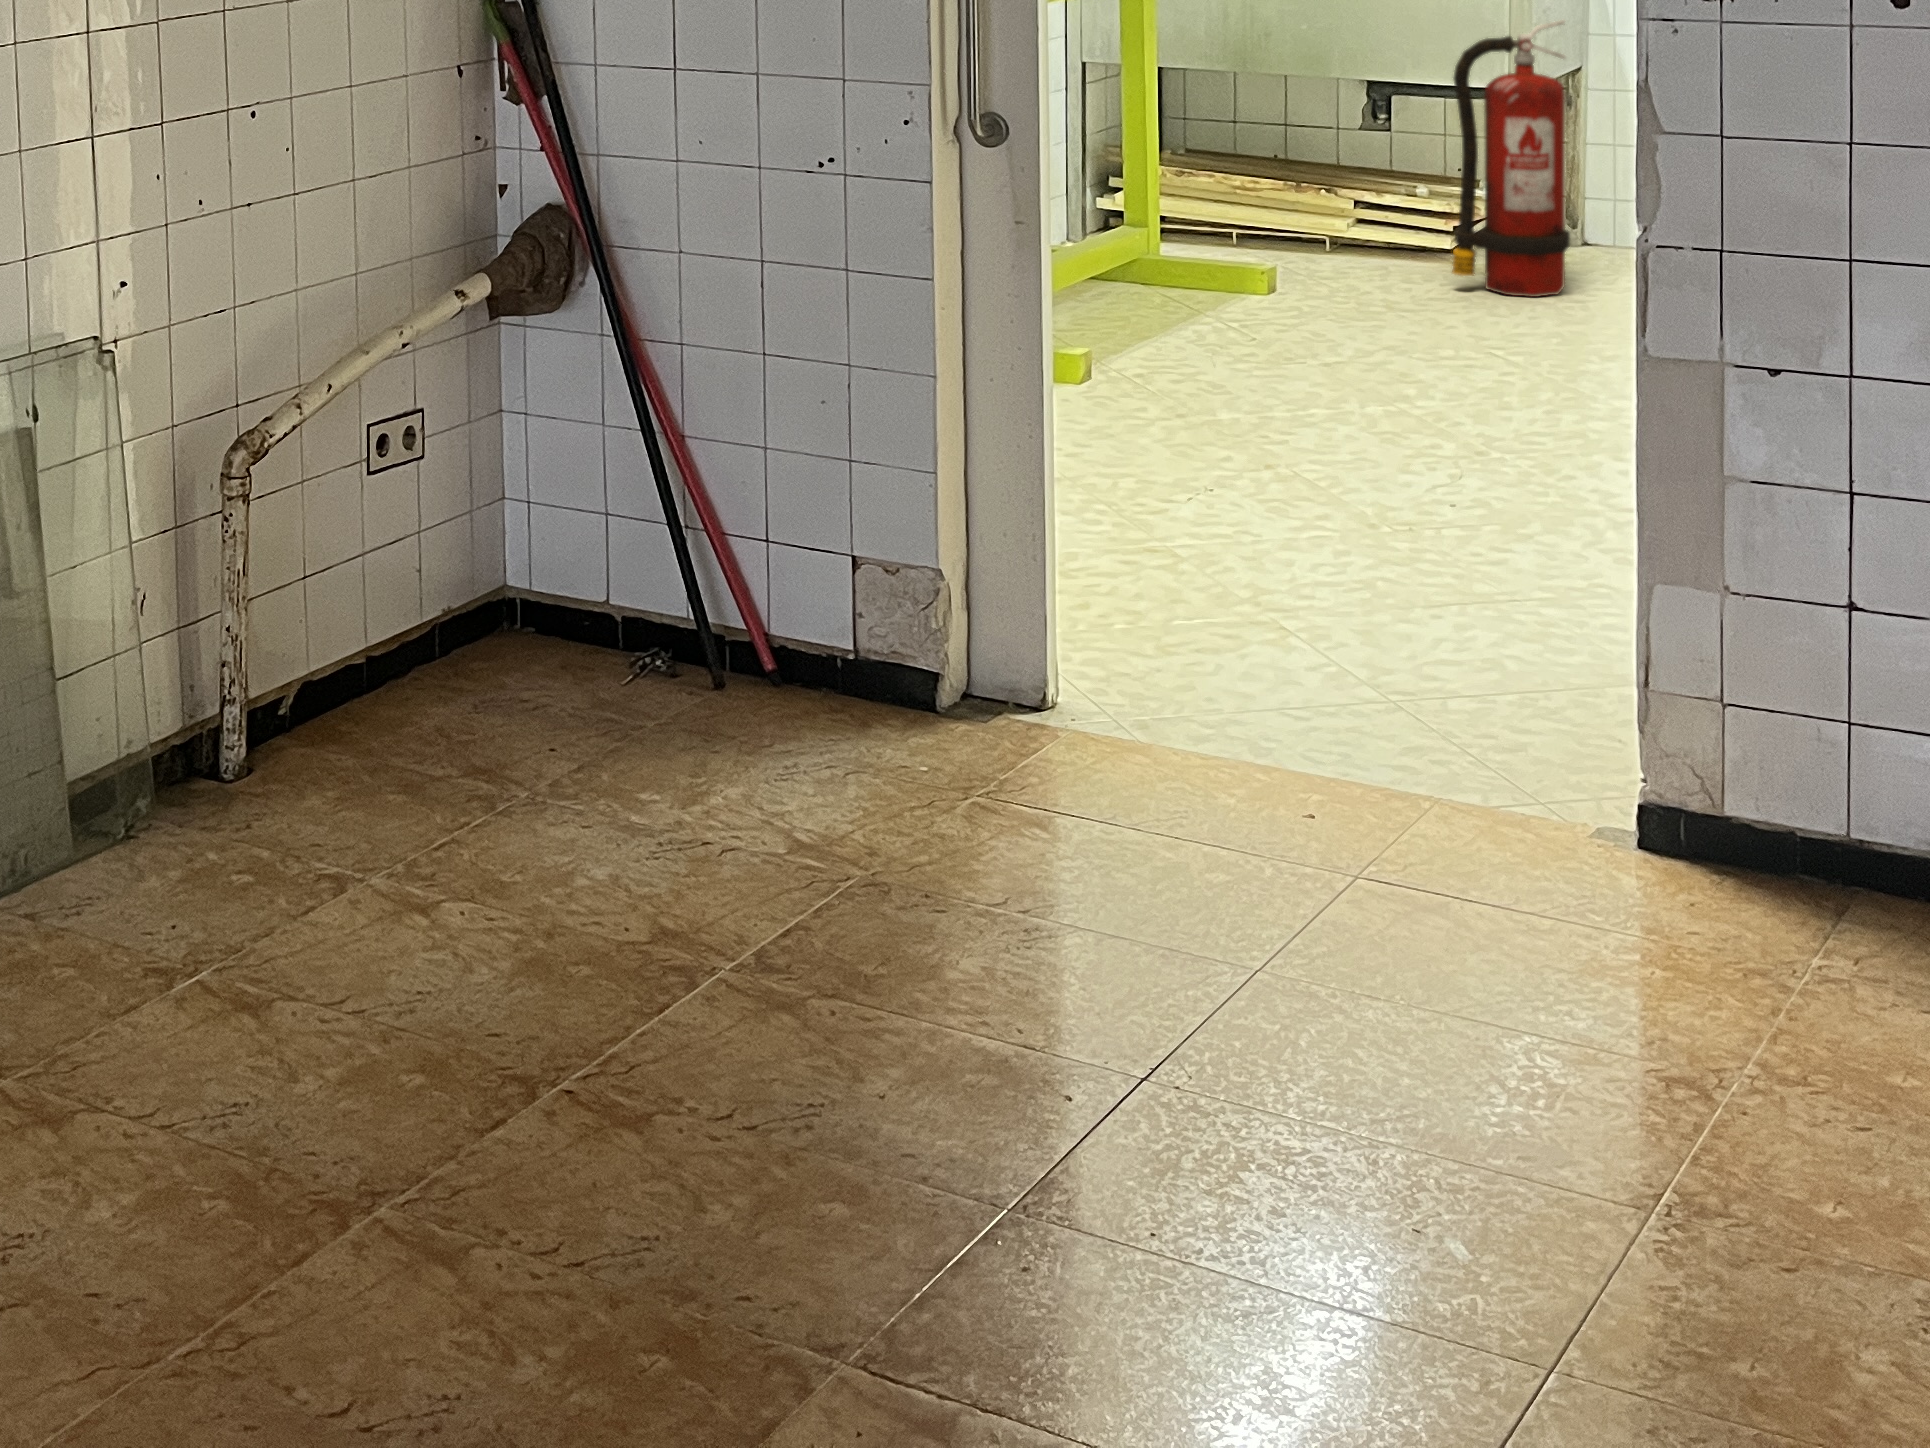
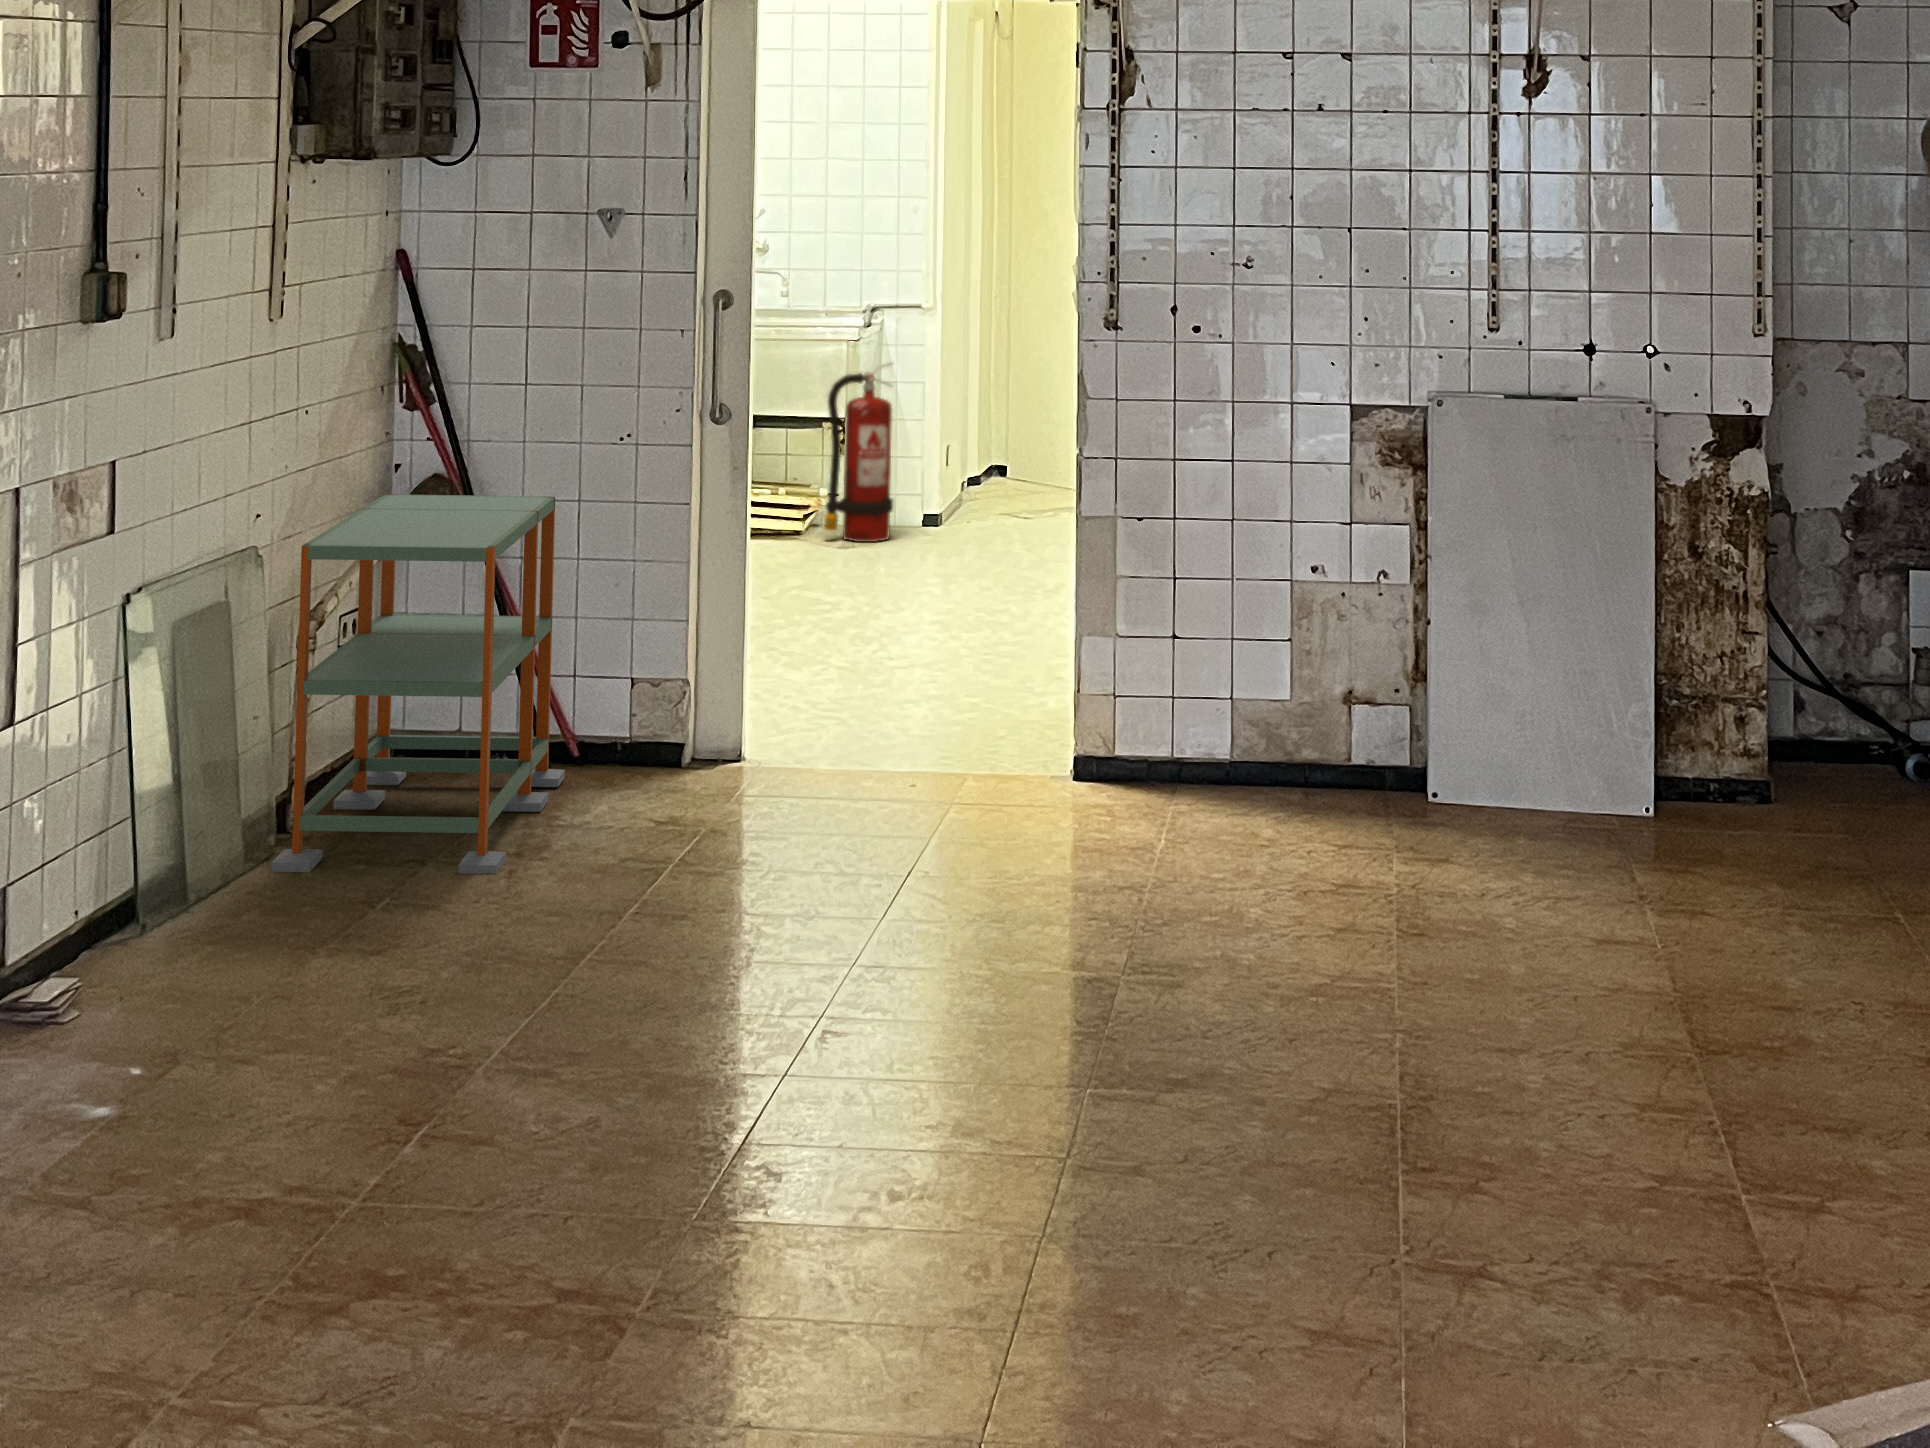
shelving unit: none [174,236,738,895] -> present [271,494,565,873]

